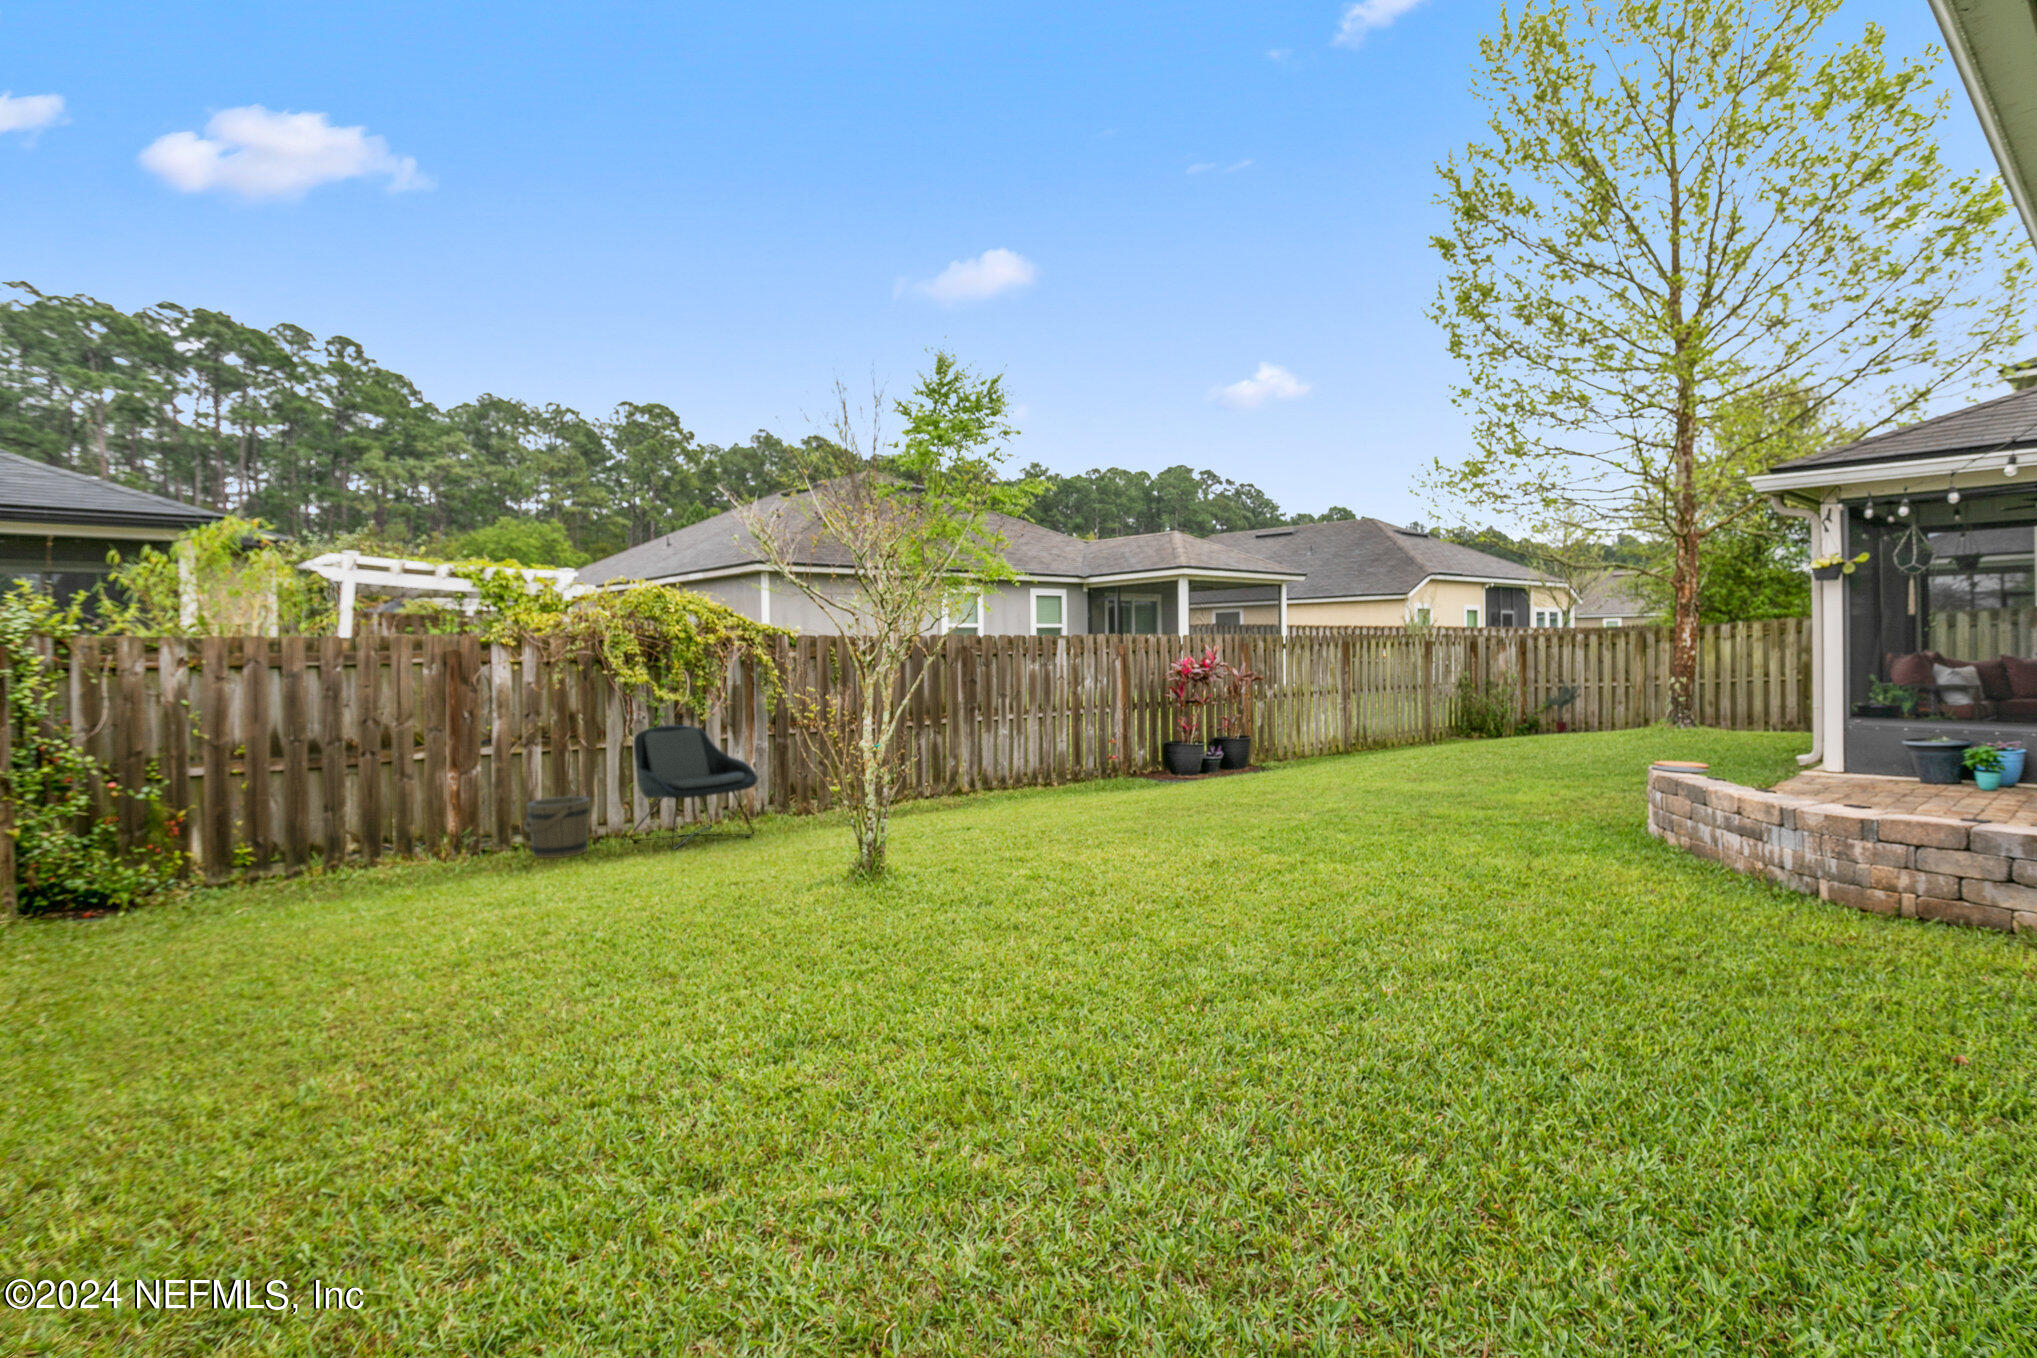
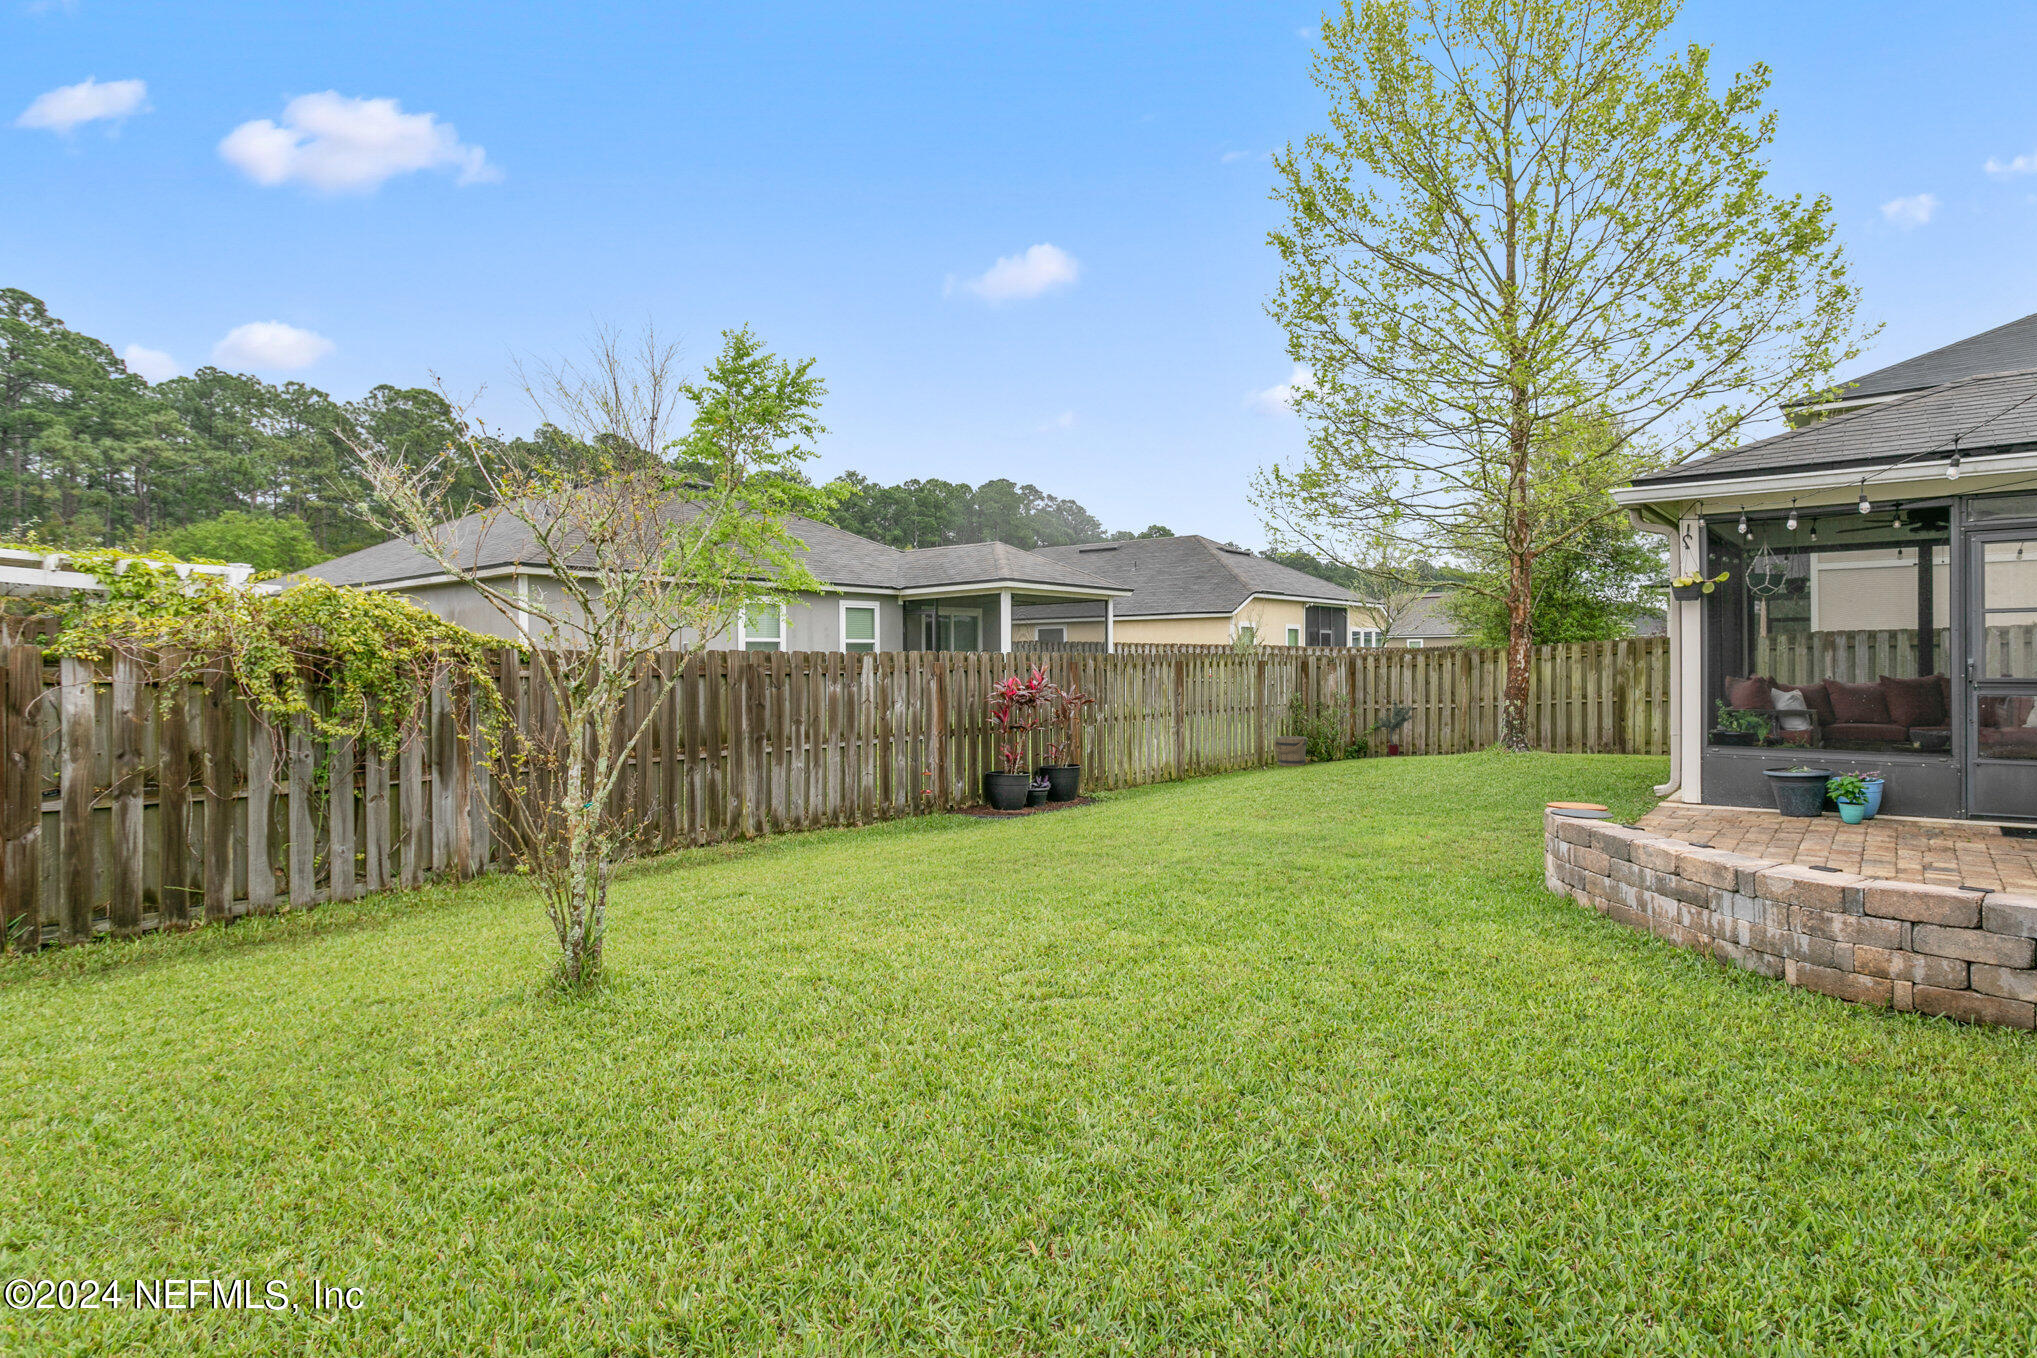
lounge chair: present [630,725,758,850] -> none [279,765,467,937]
bucket: present [524,796,591,858] -> present [1274,736,1307,766]

